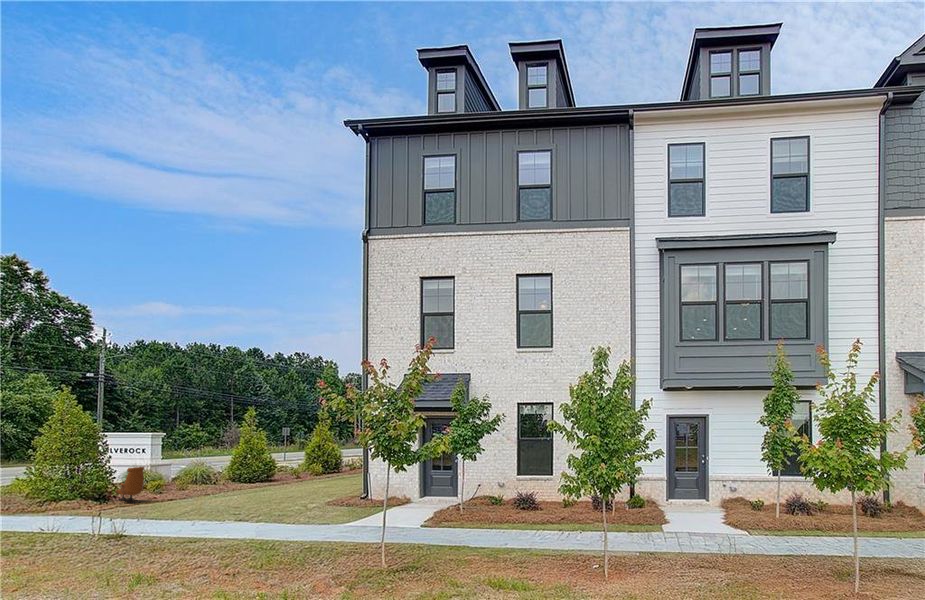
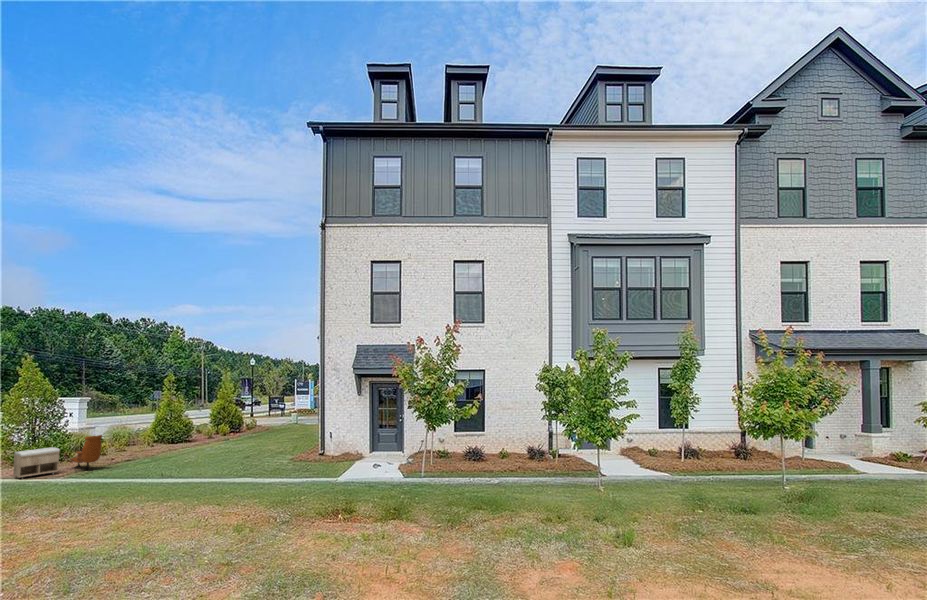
storage bench: none [62,478,104,510] -> present [13,447,60,479]

